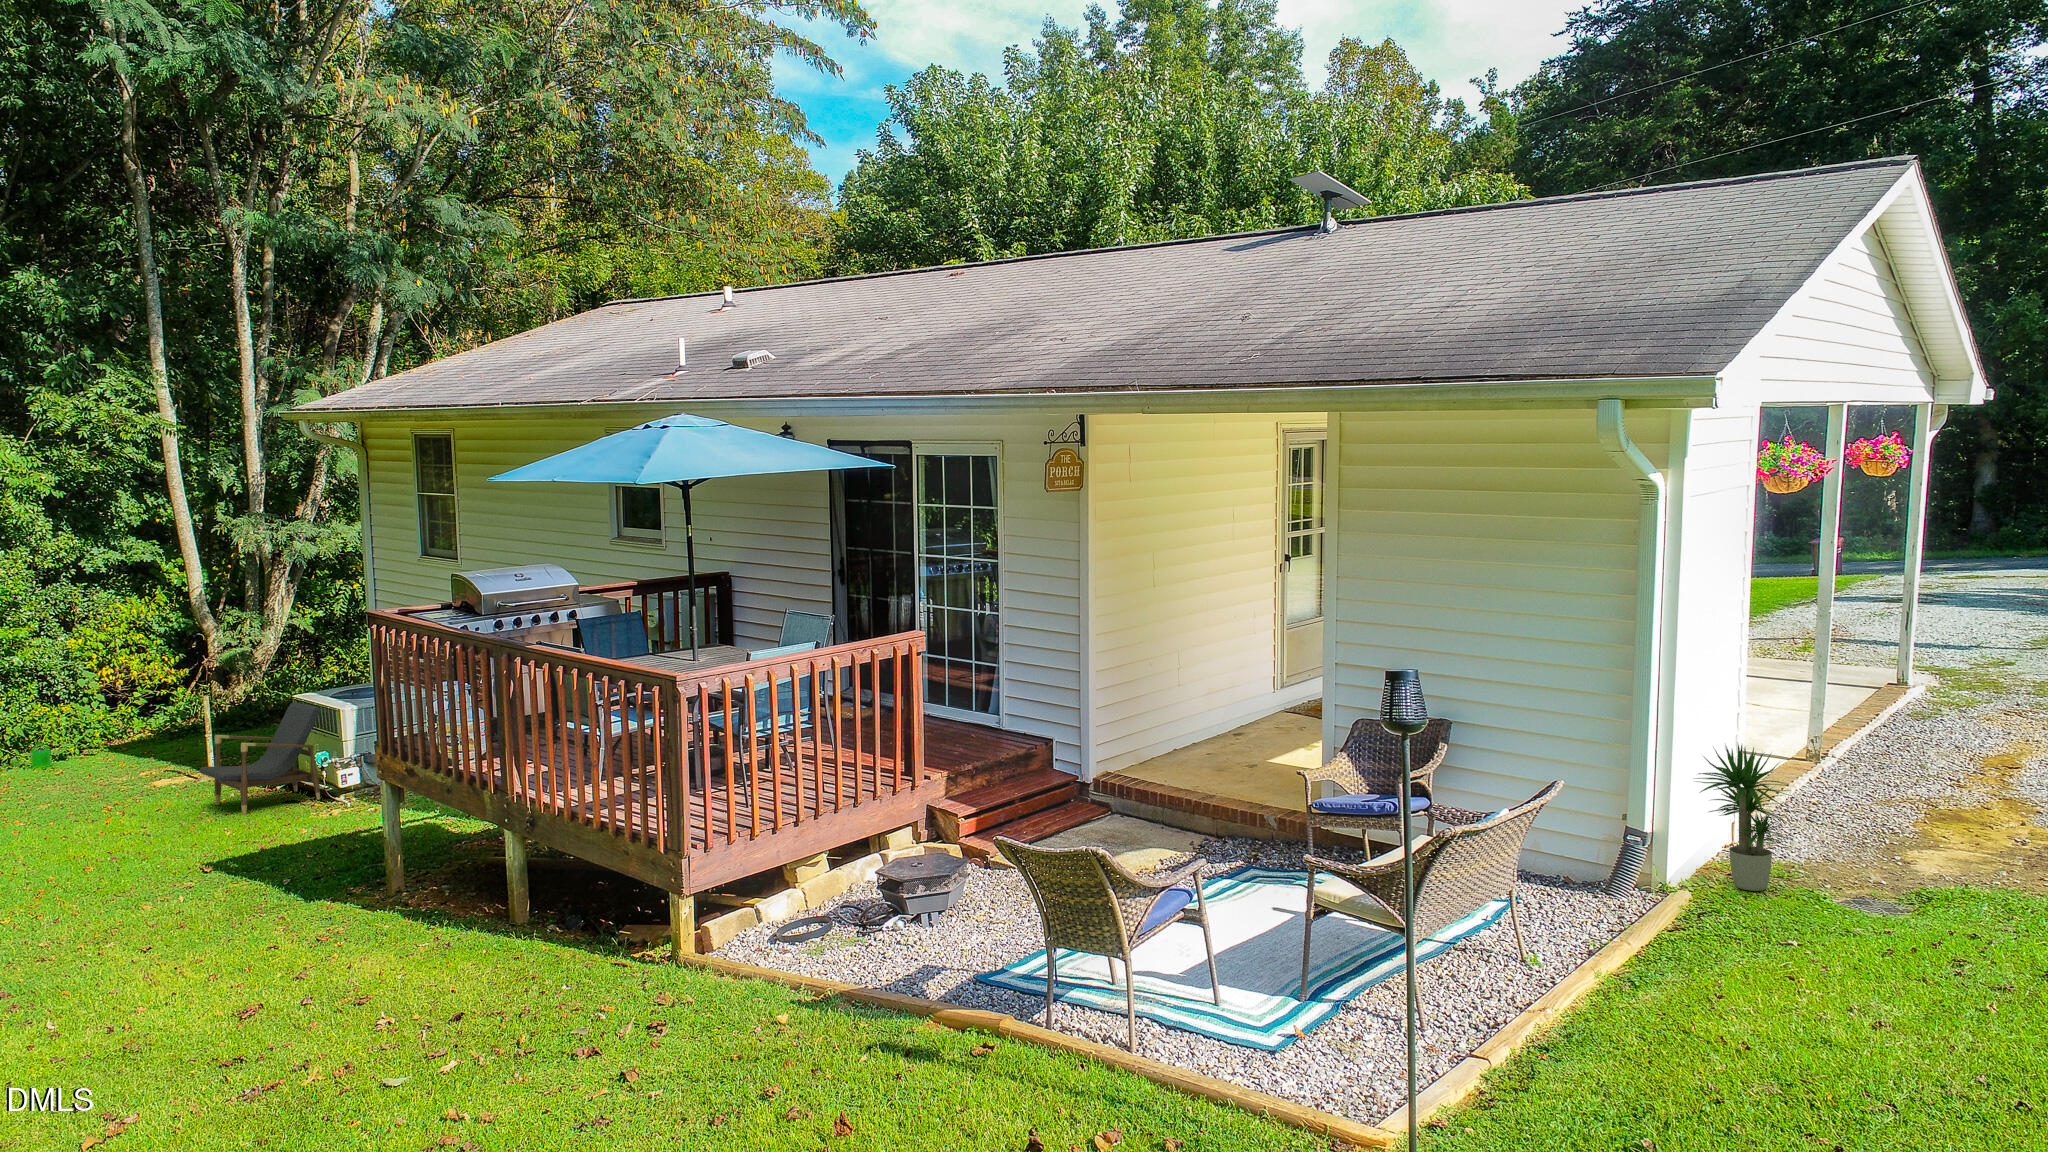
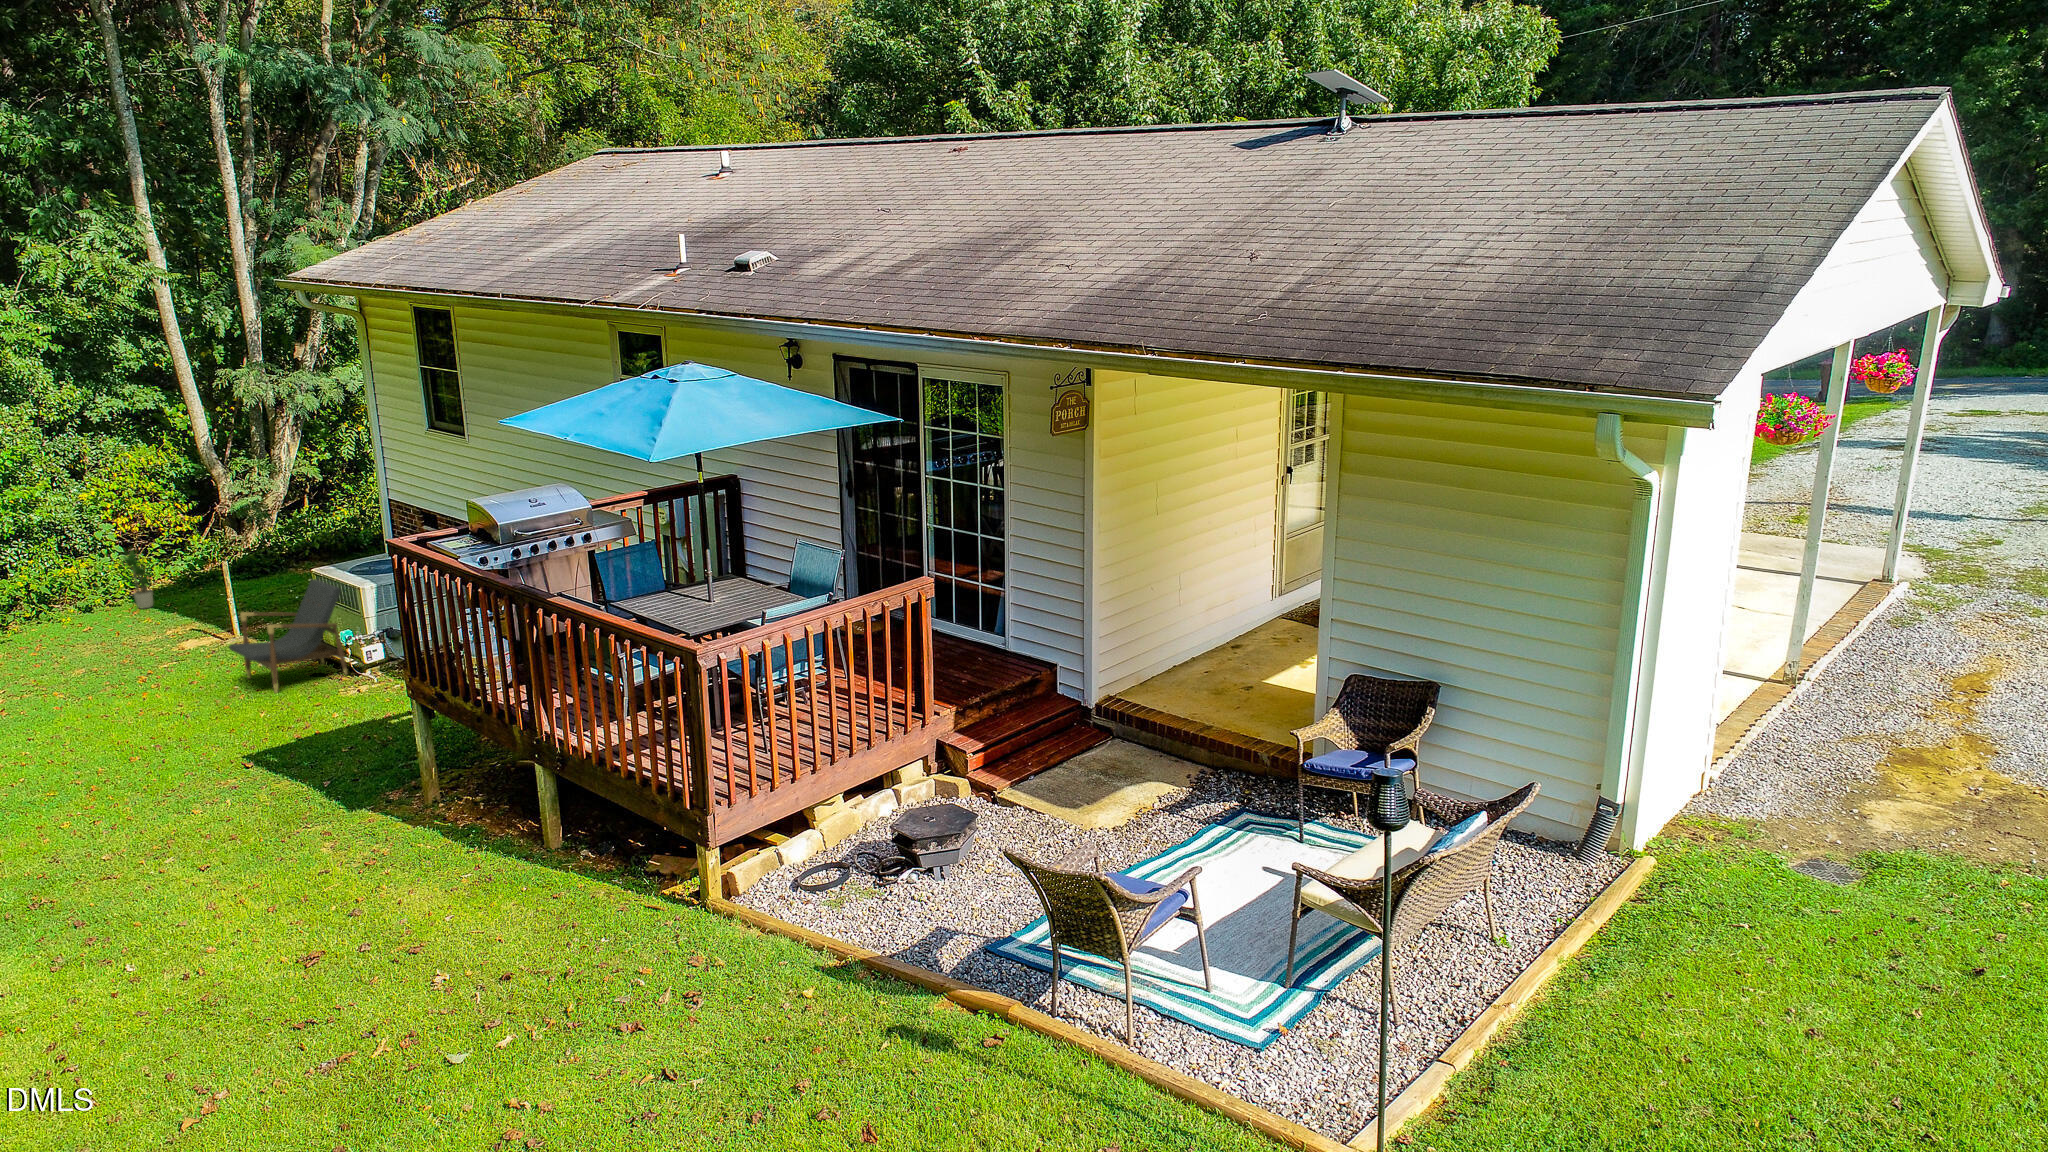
watering can: present [31,743,52,768] -> none [59,598,82,623]
potted plant: present [1697,745,1791,891] -> present [120,550,153,609]

